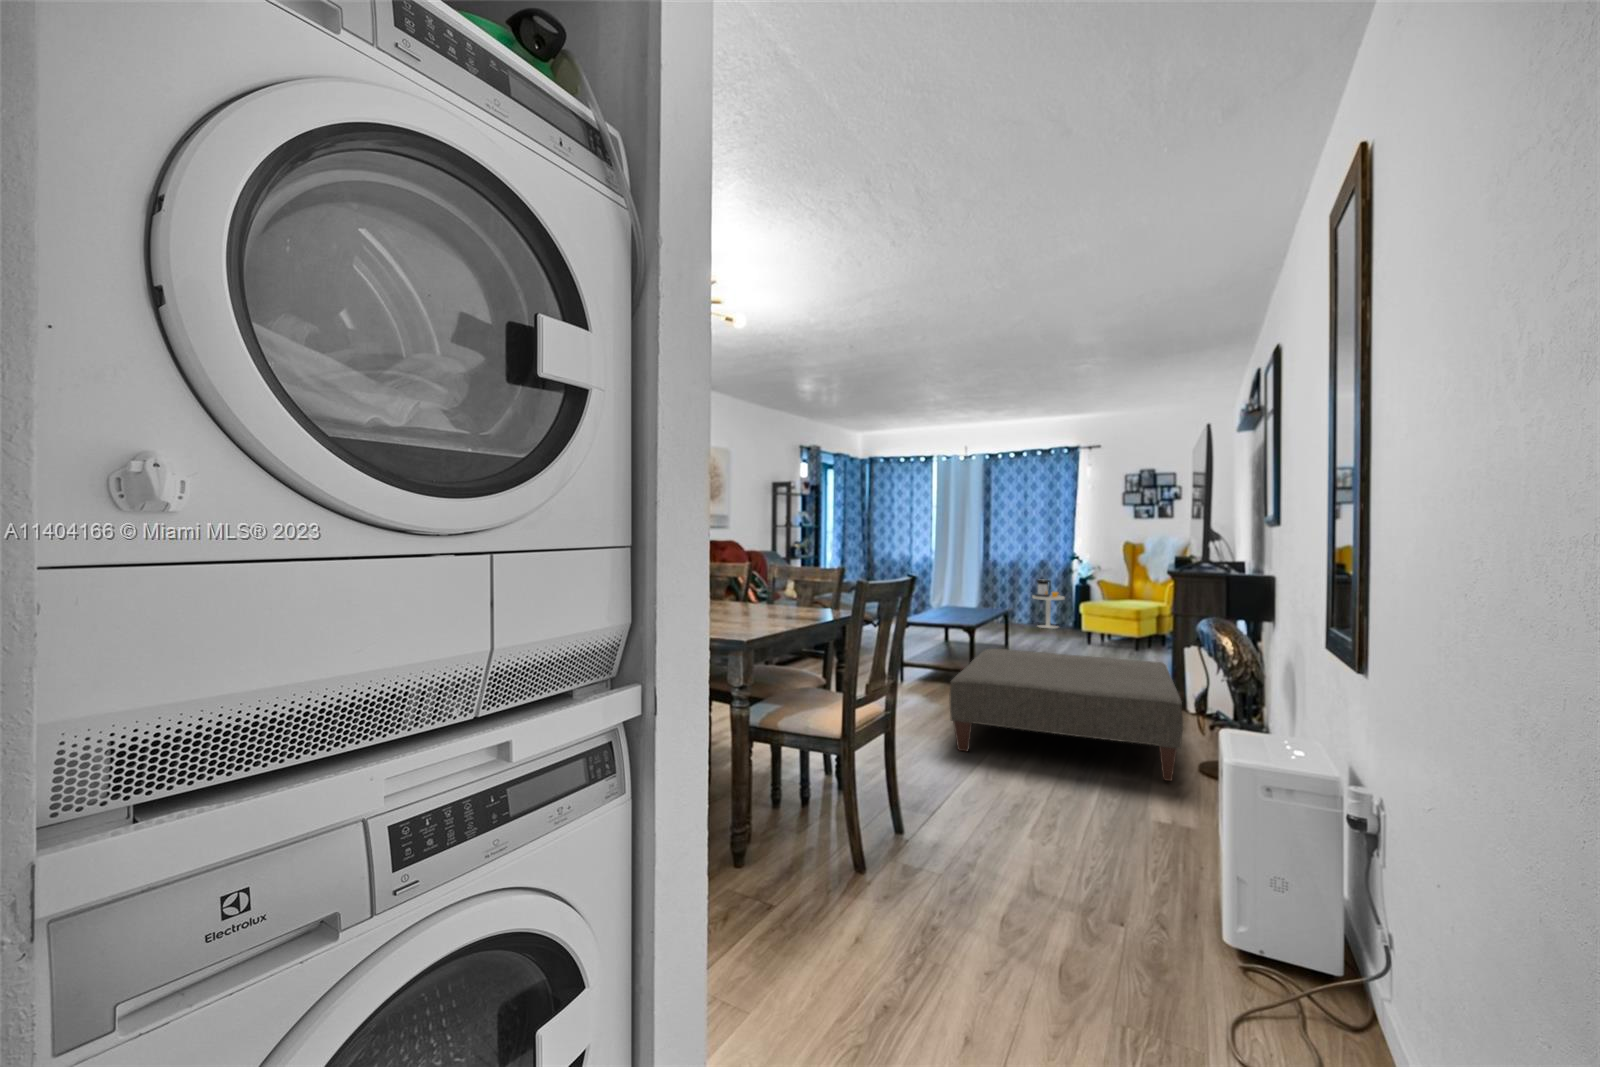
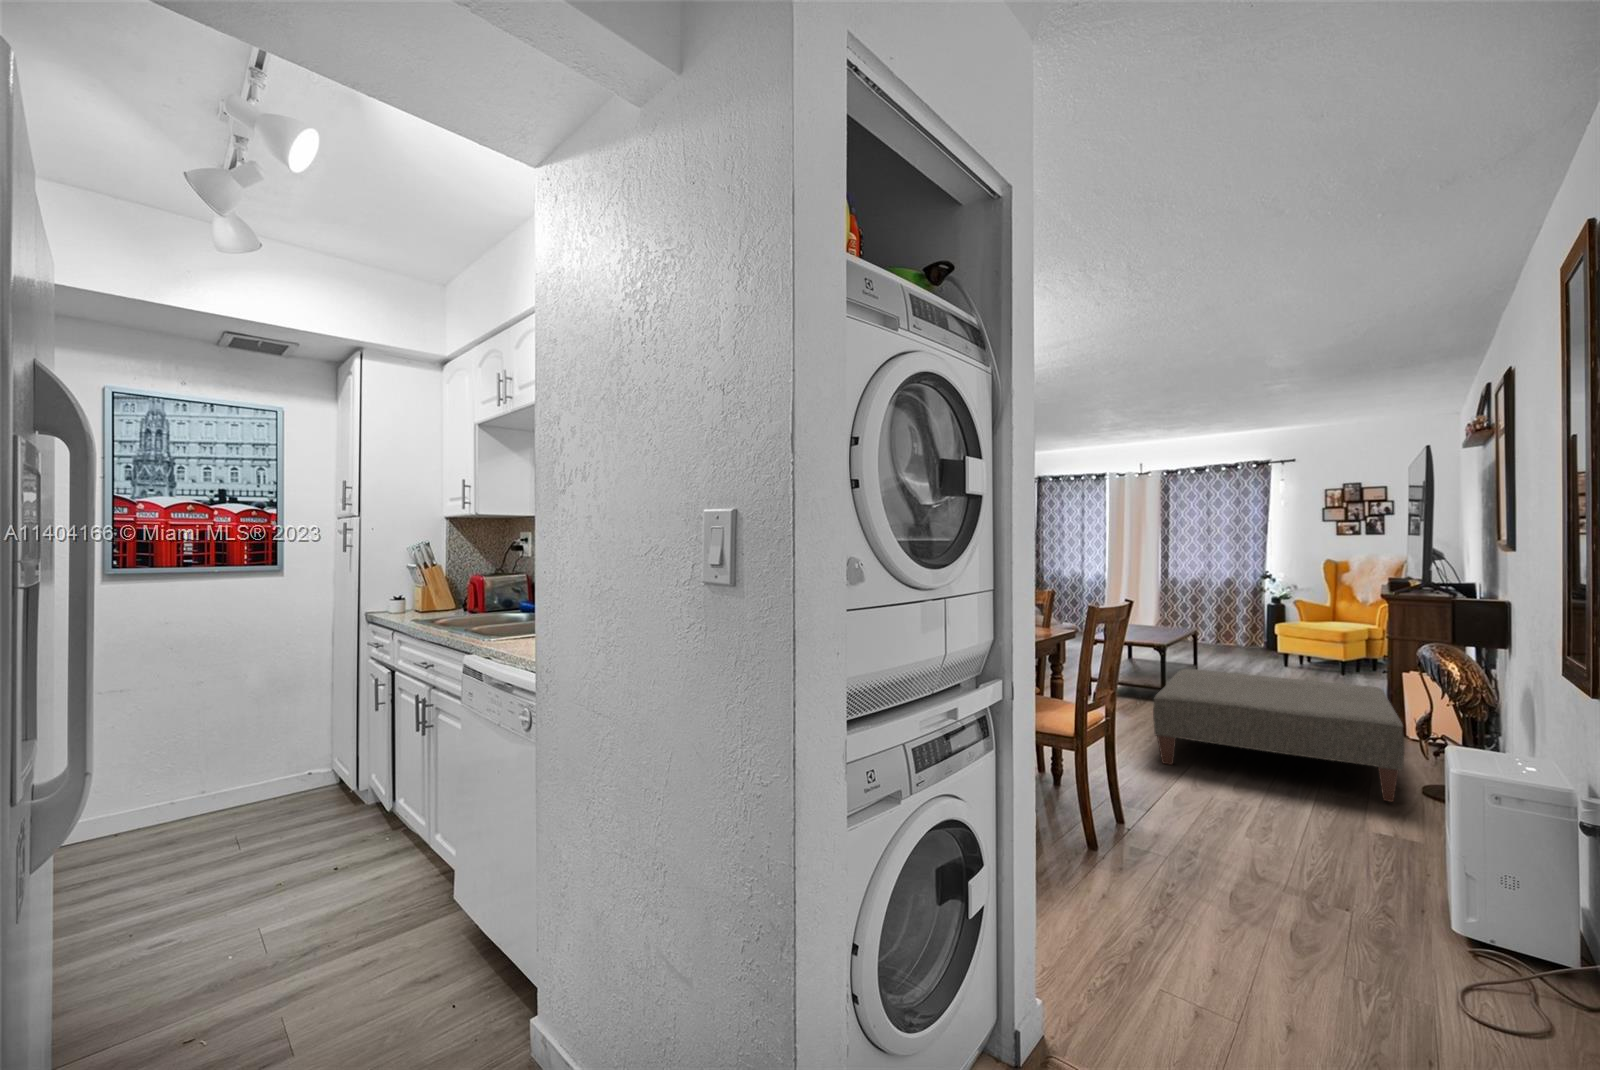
side table: present [1032,579,1064,629] -> none [1219,599,1256,651]

